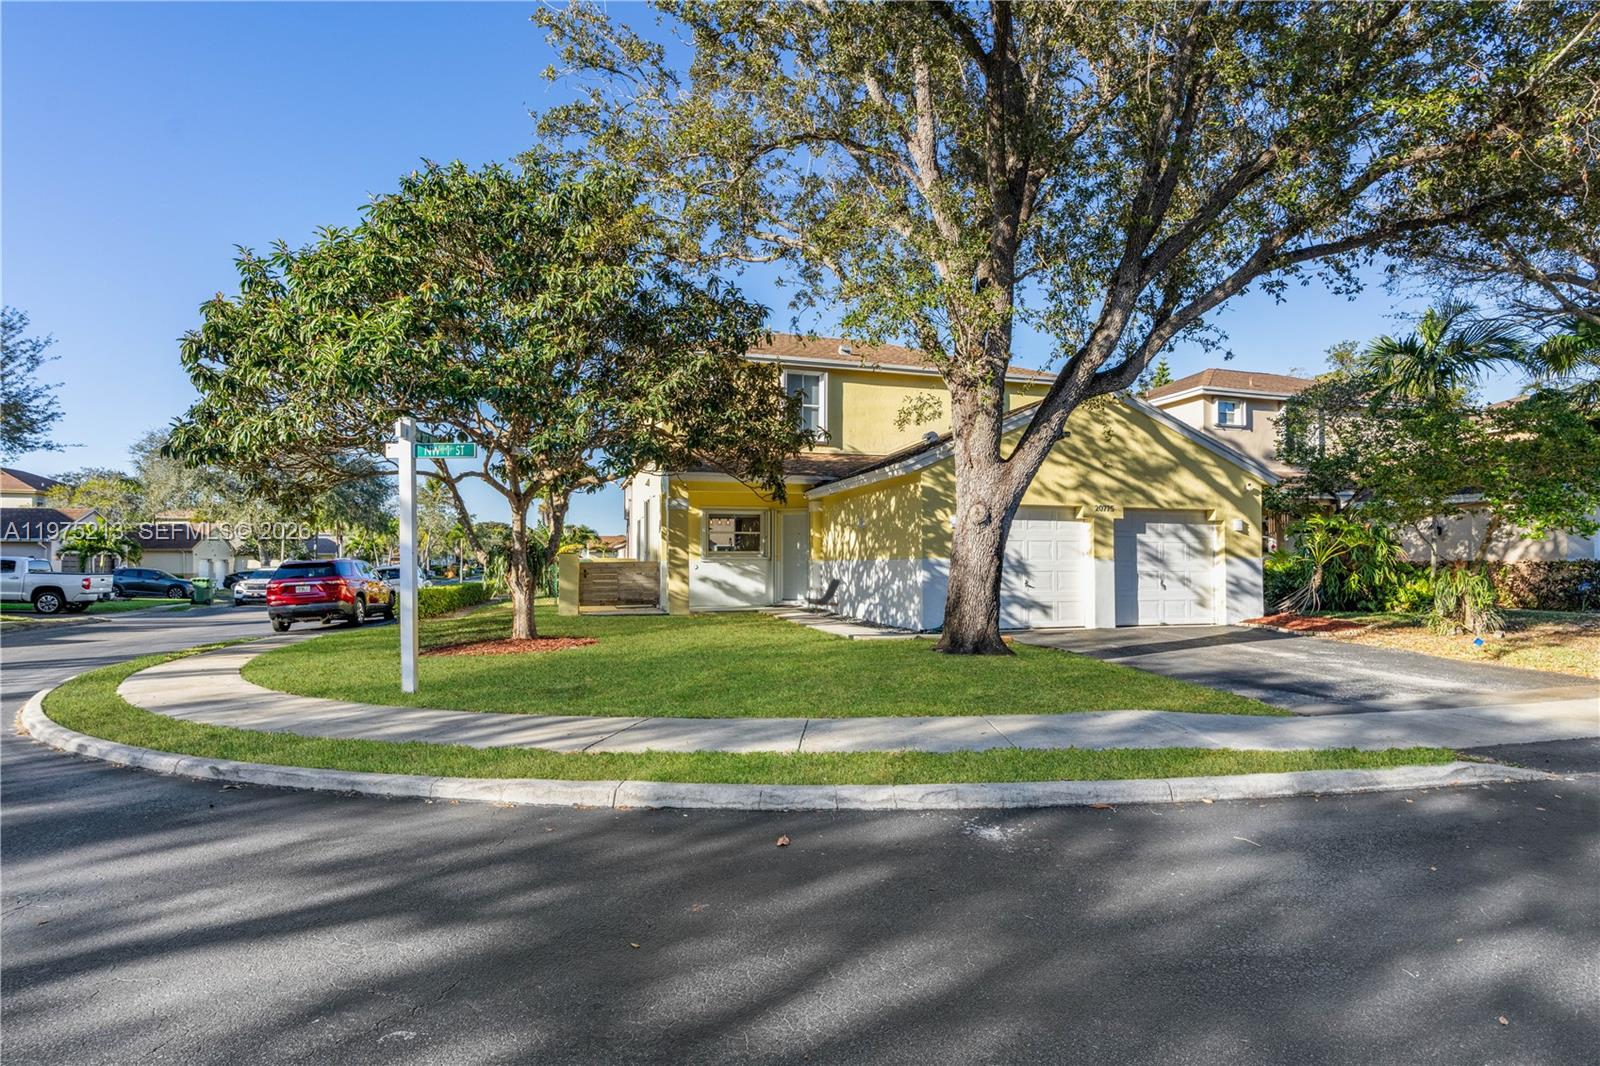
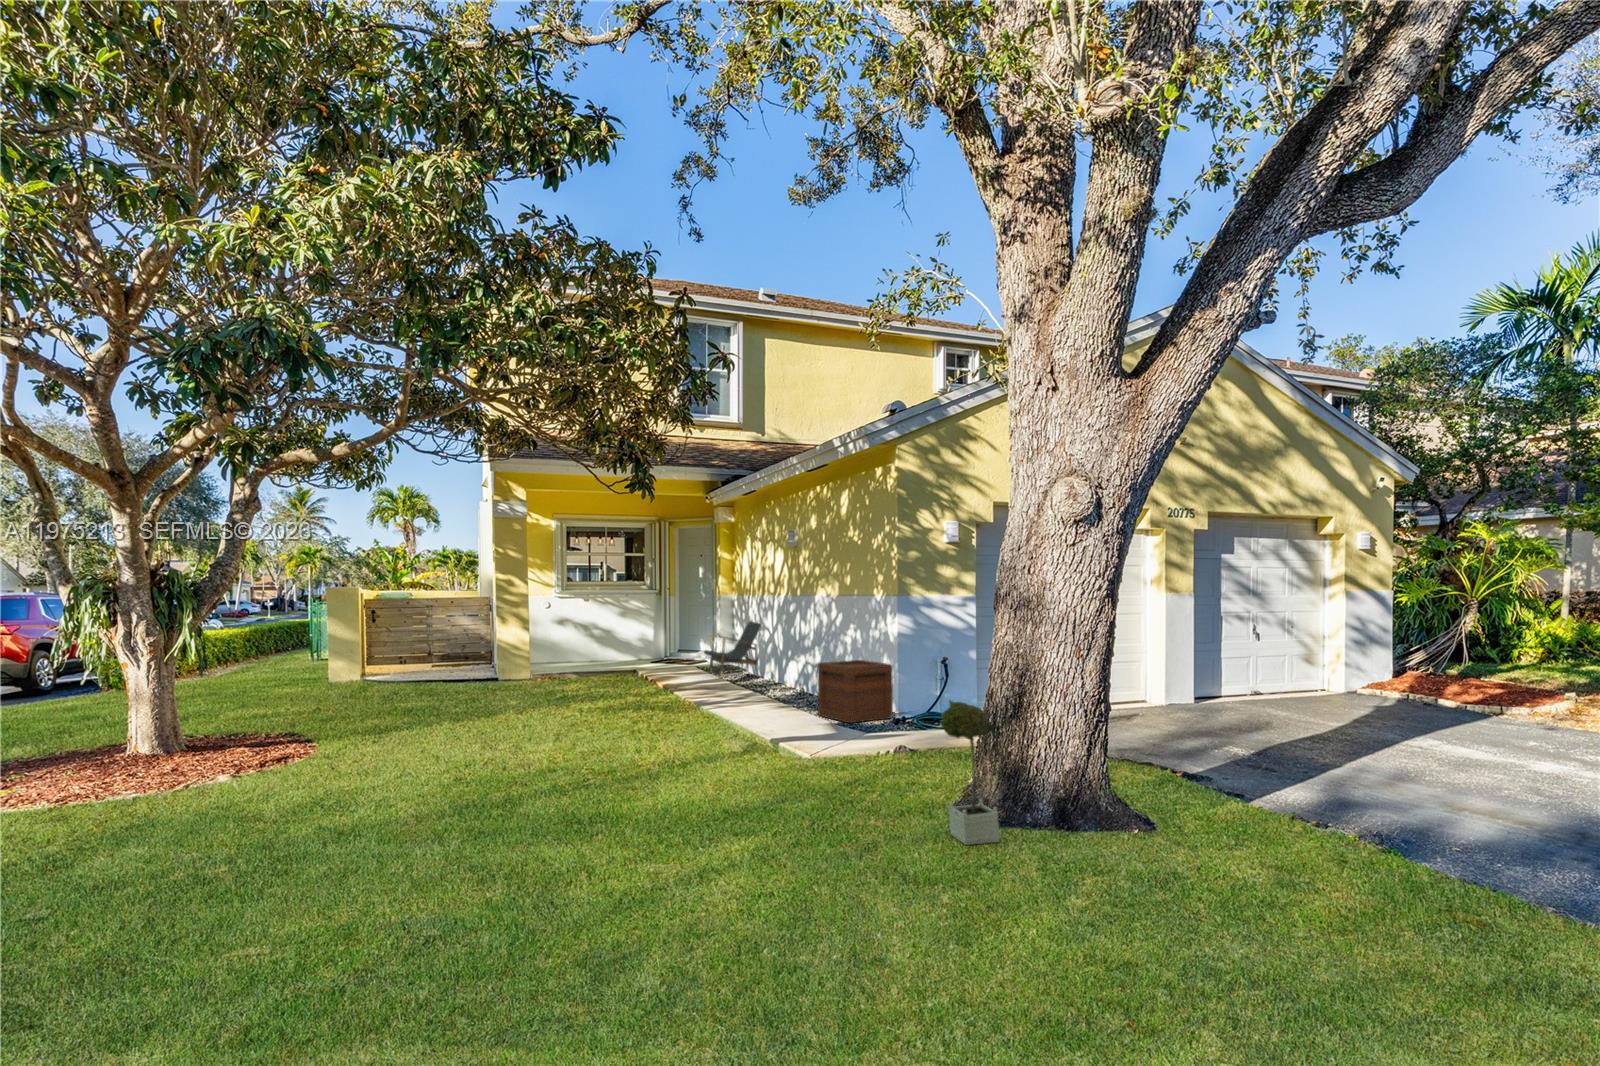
wooden crate: none [876,597,919,630] -> present [818,660,893,723]
potted tree: none [926,600,950,659] -> present [941,701,1000,845]

